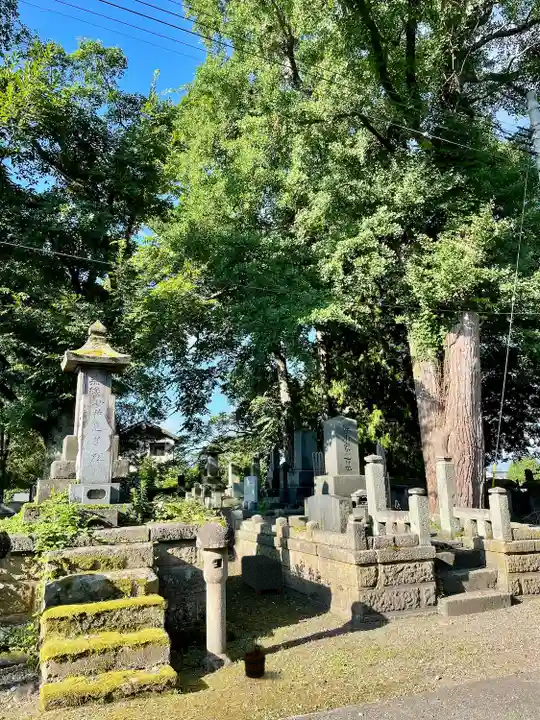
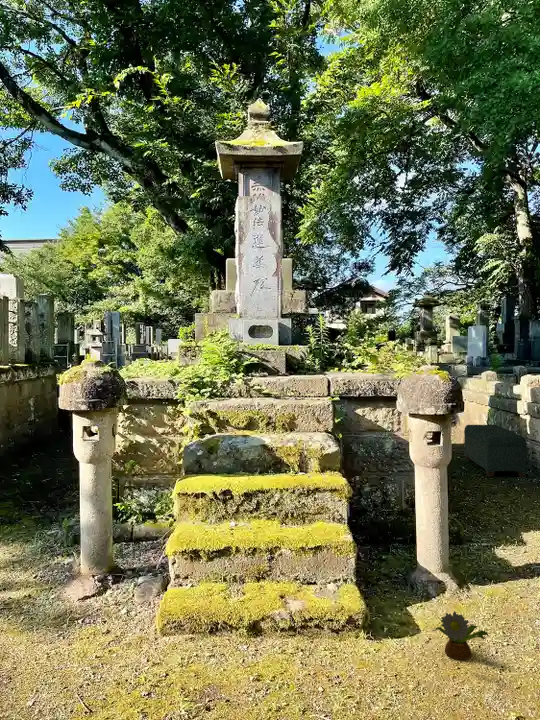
wooden bucket: present [244,635,266,678] -> none [479,555,519,624]
decorative plant: none [216,667,248,698] -> present [432,611,489,660]

